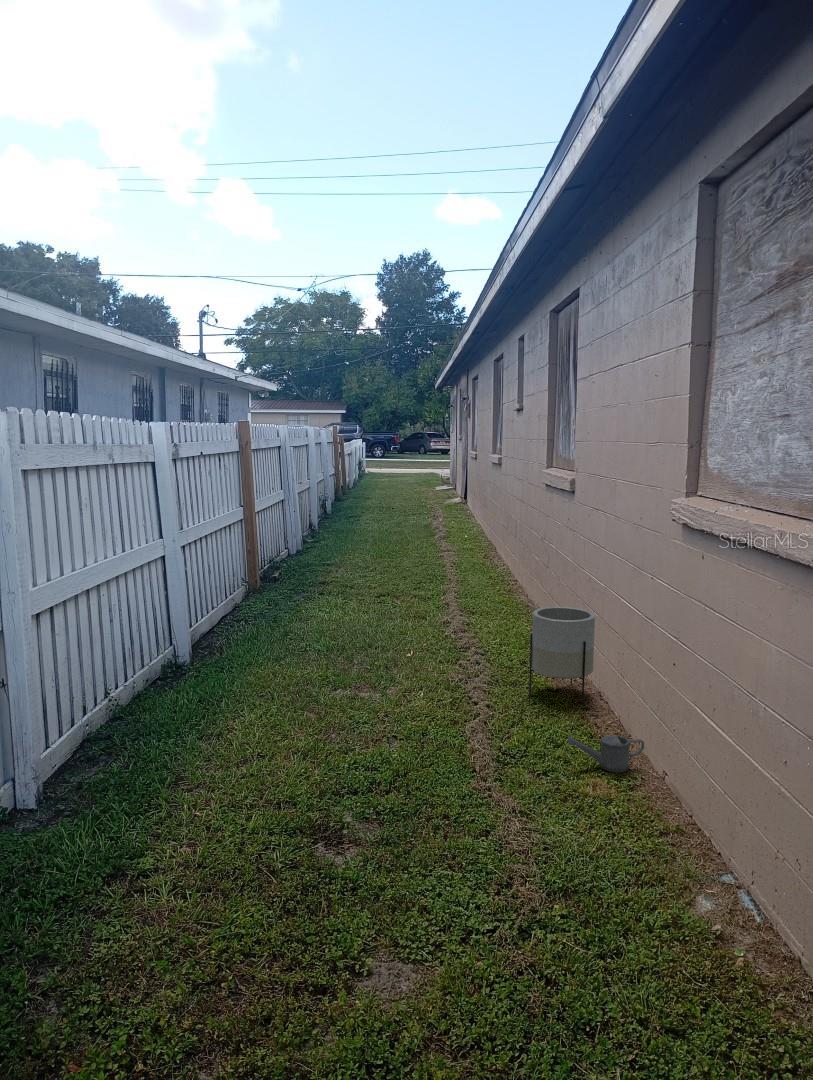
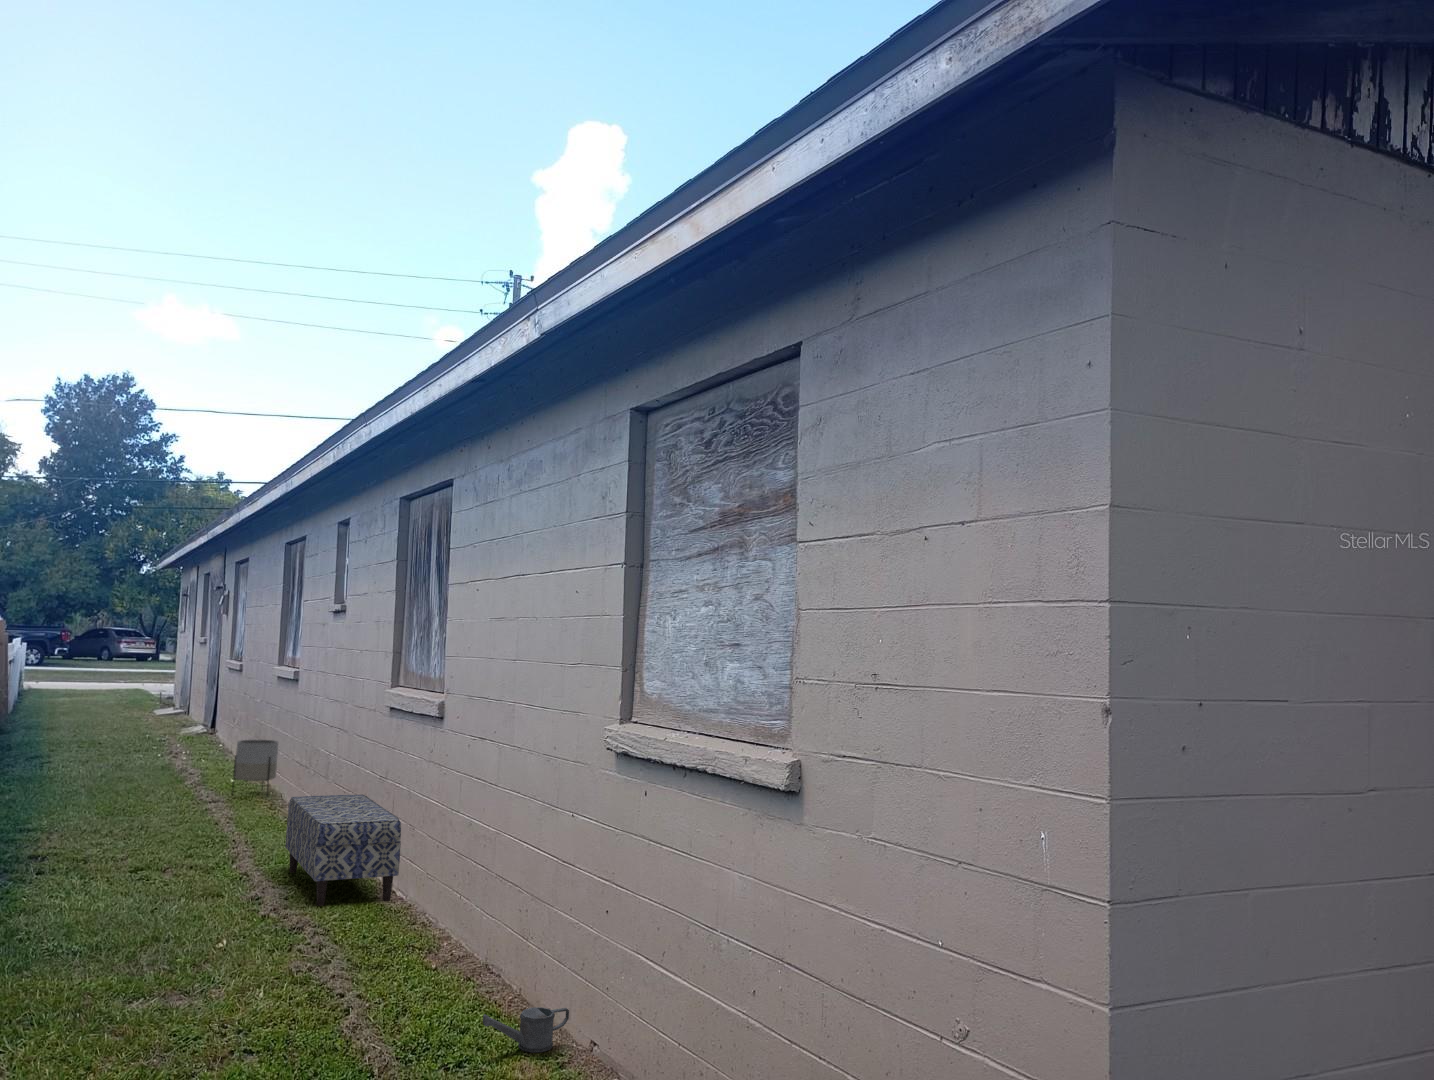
bench: none [475,550,549,632] -> present [285,794,401,906]
planter: present [529,607,595,704] -> present [232,740,278,791]

